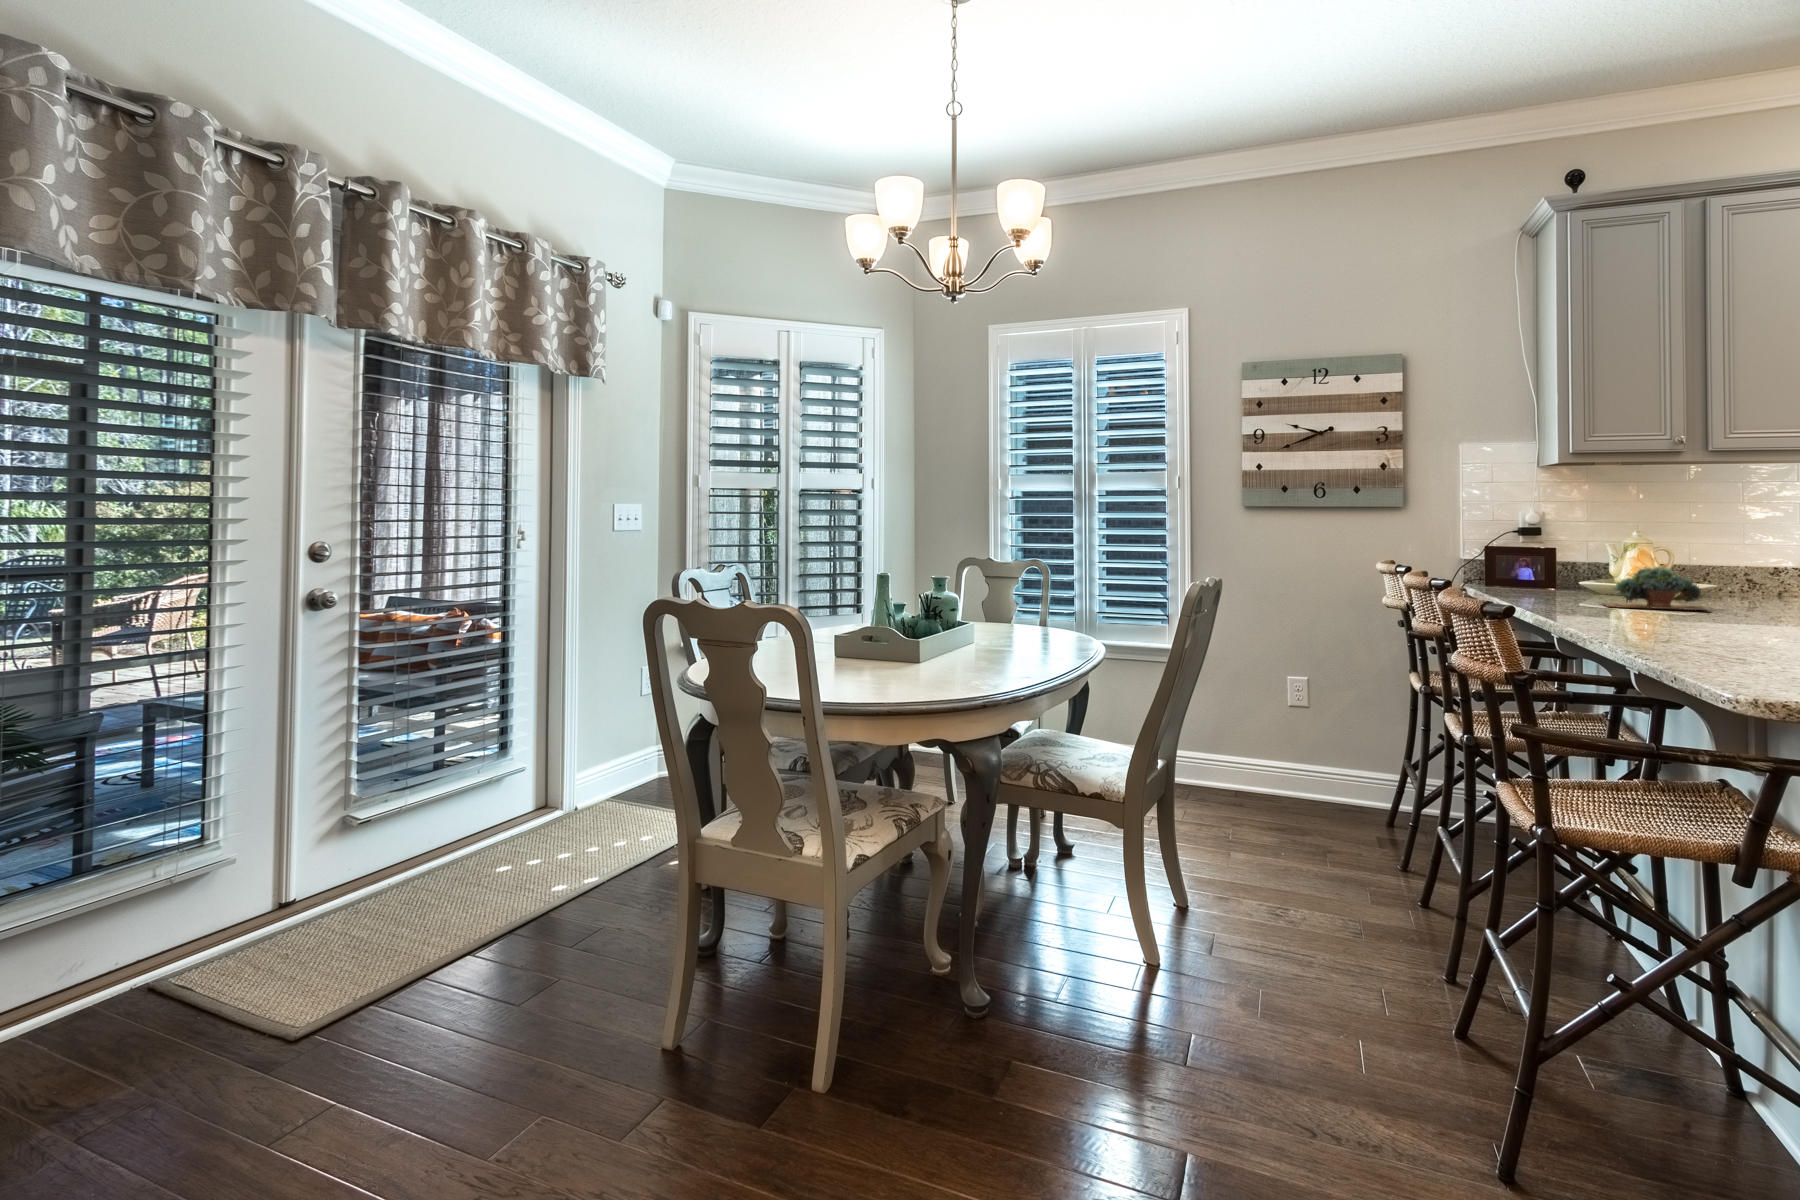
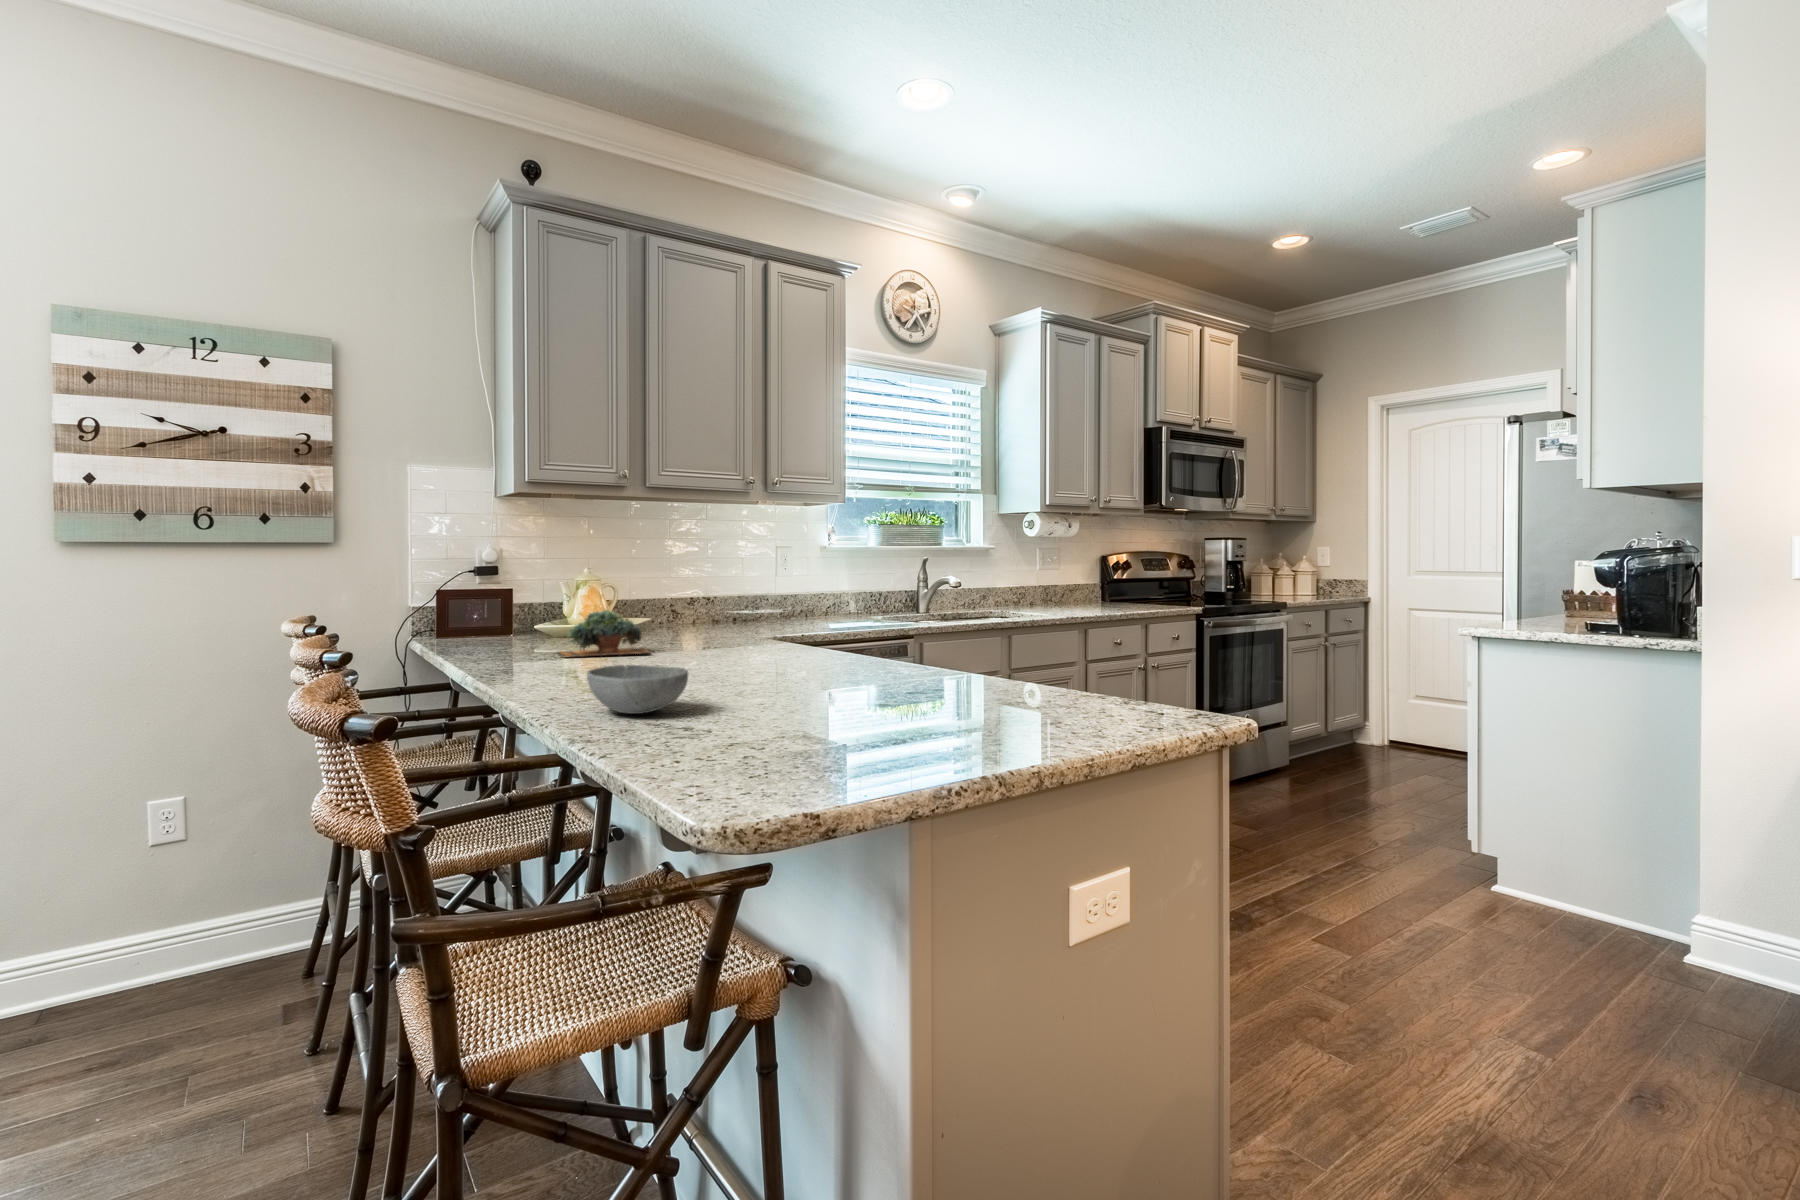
bowl: none [1637,604,1747,644] -> present [587,665,688,714]

